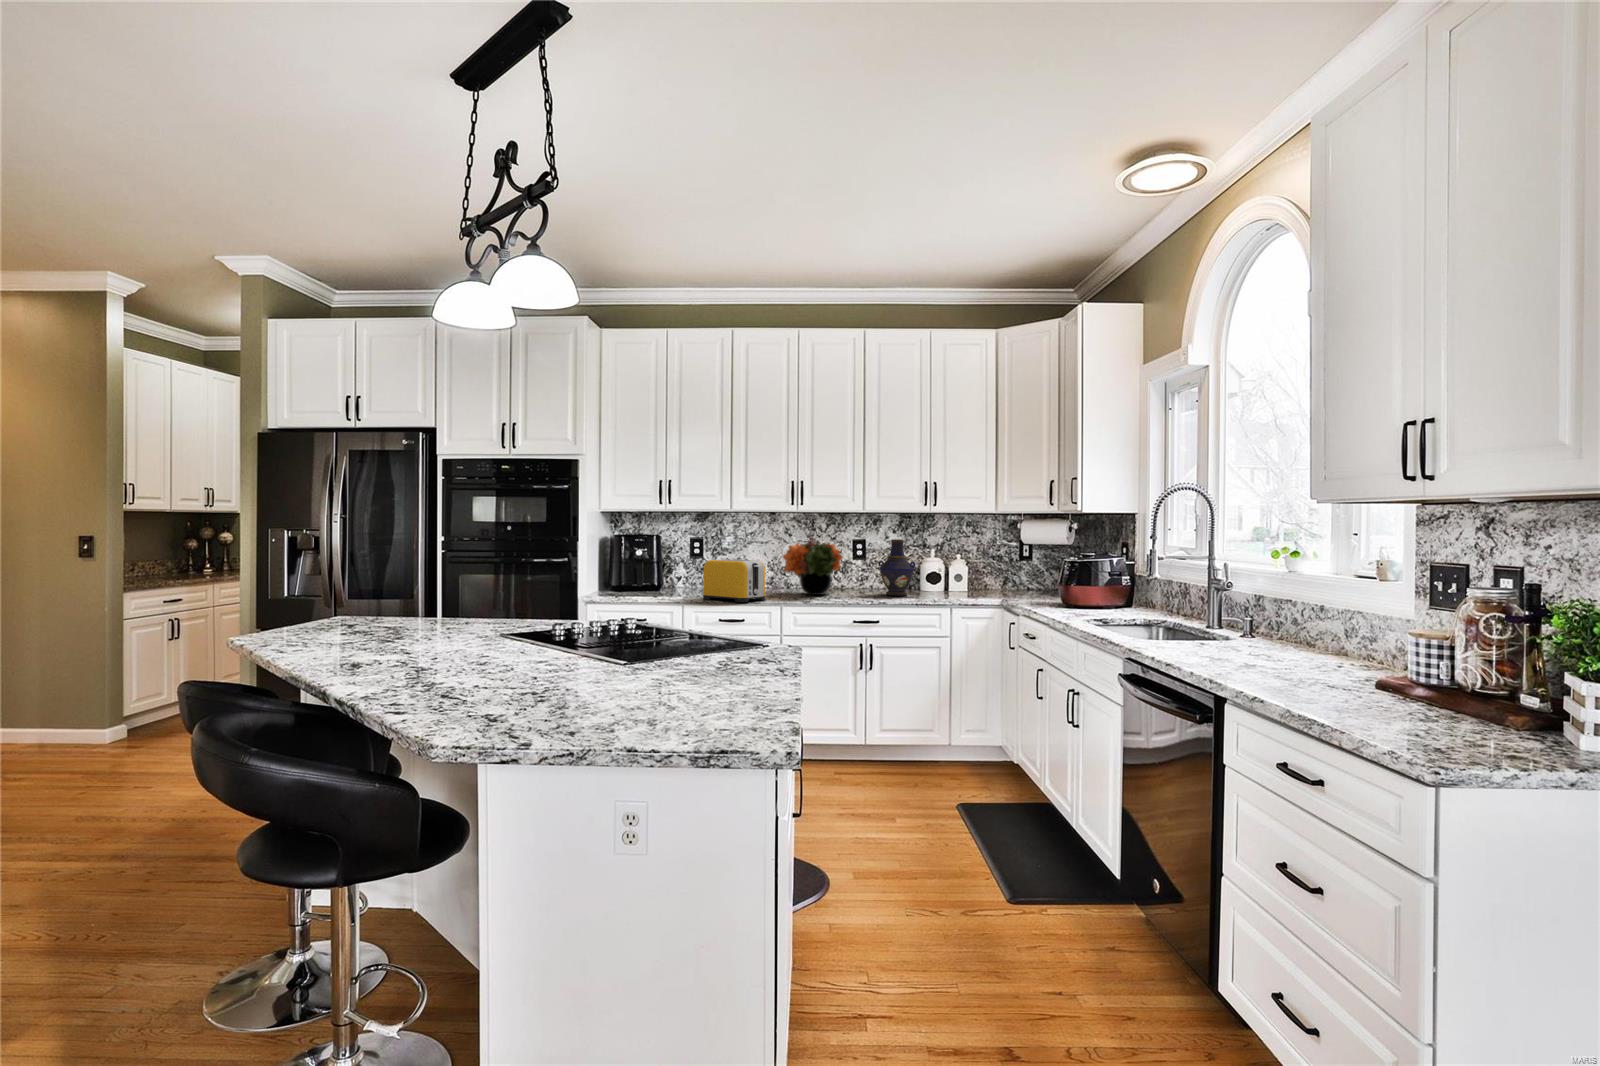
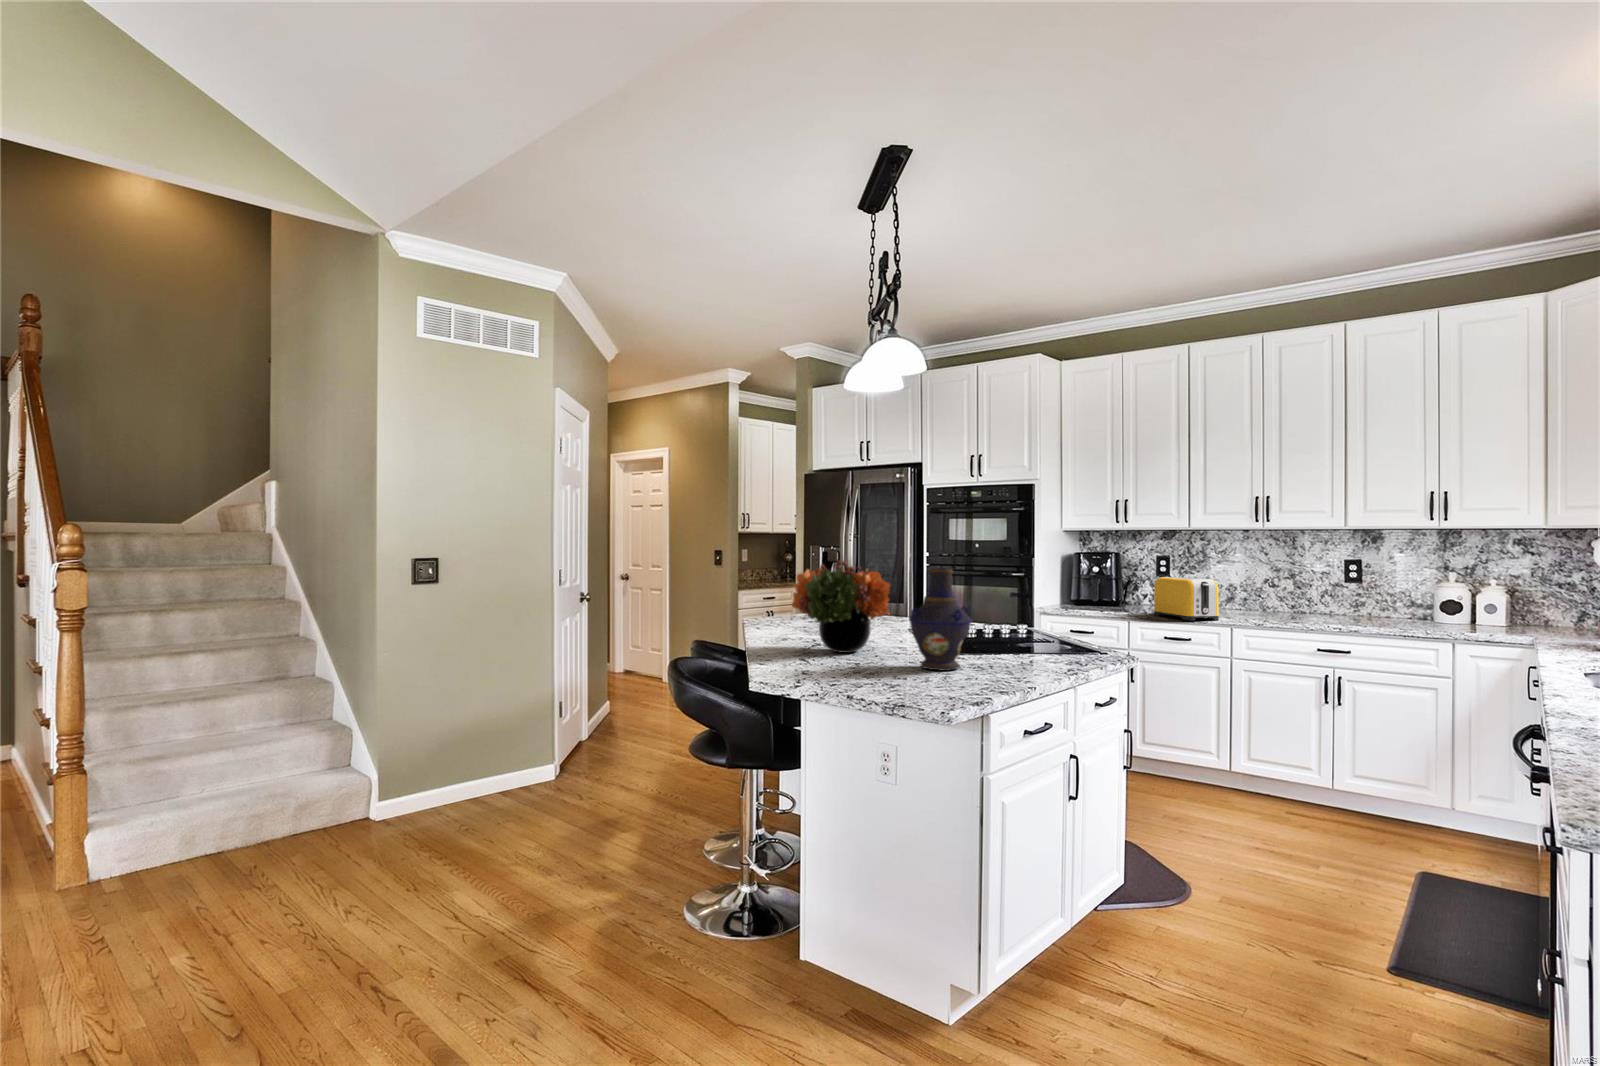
flower arrangement: present [783,538,842,595] -> present [792,560,890,653]
vase: present [879,539,916,596] -> present [909,568,972,670]

